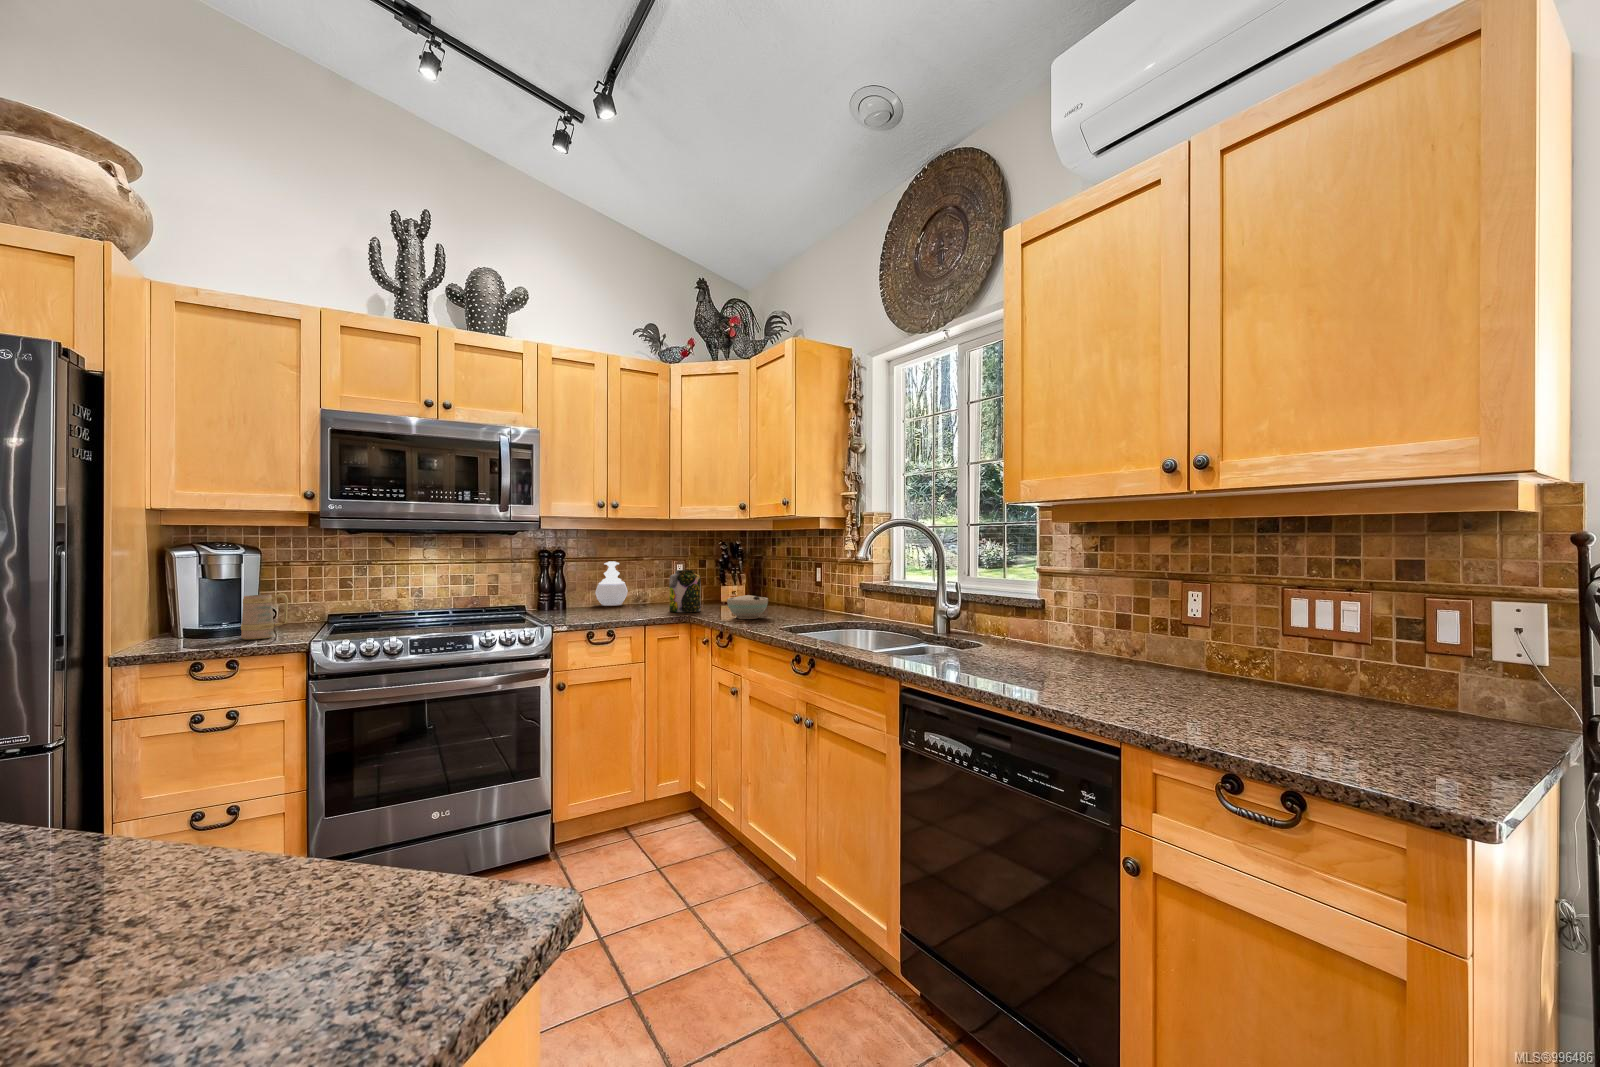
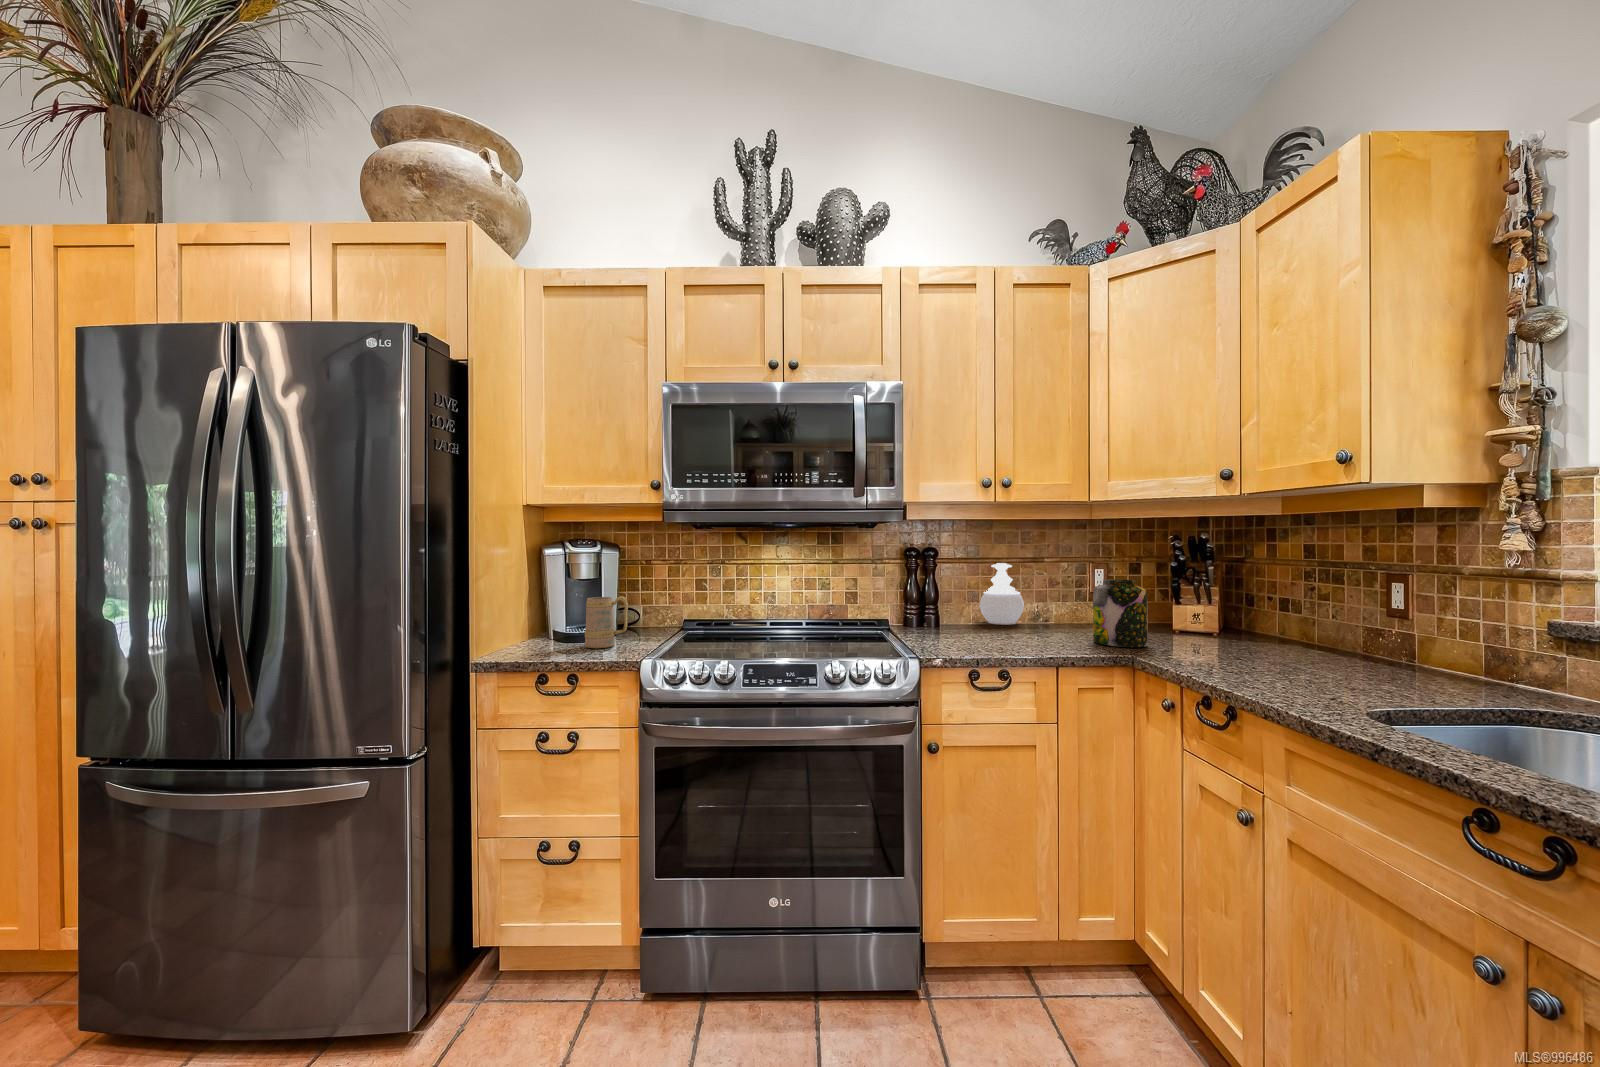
bowl: present [727,595,768,619] -> none [1209,630,1298,675]

